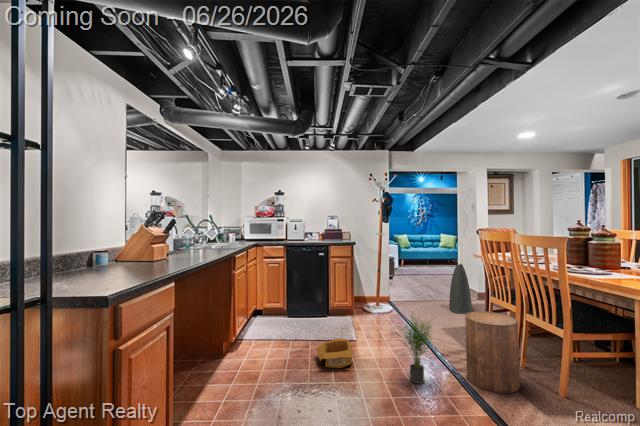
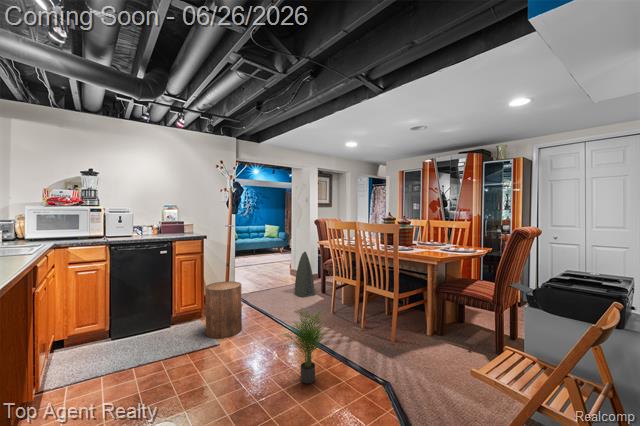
stool: present [465,311,520,393] -> present [205,281,242,339]
cardboard box: present [316,338,354,368] -> none [177,353,237,399]

